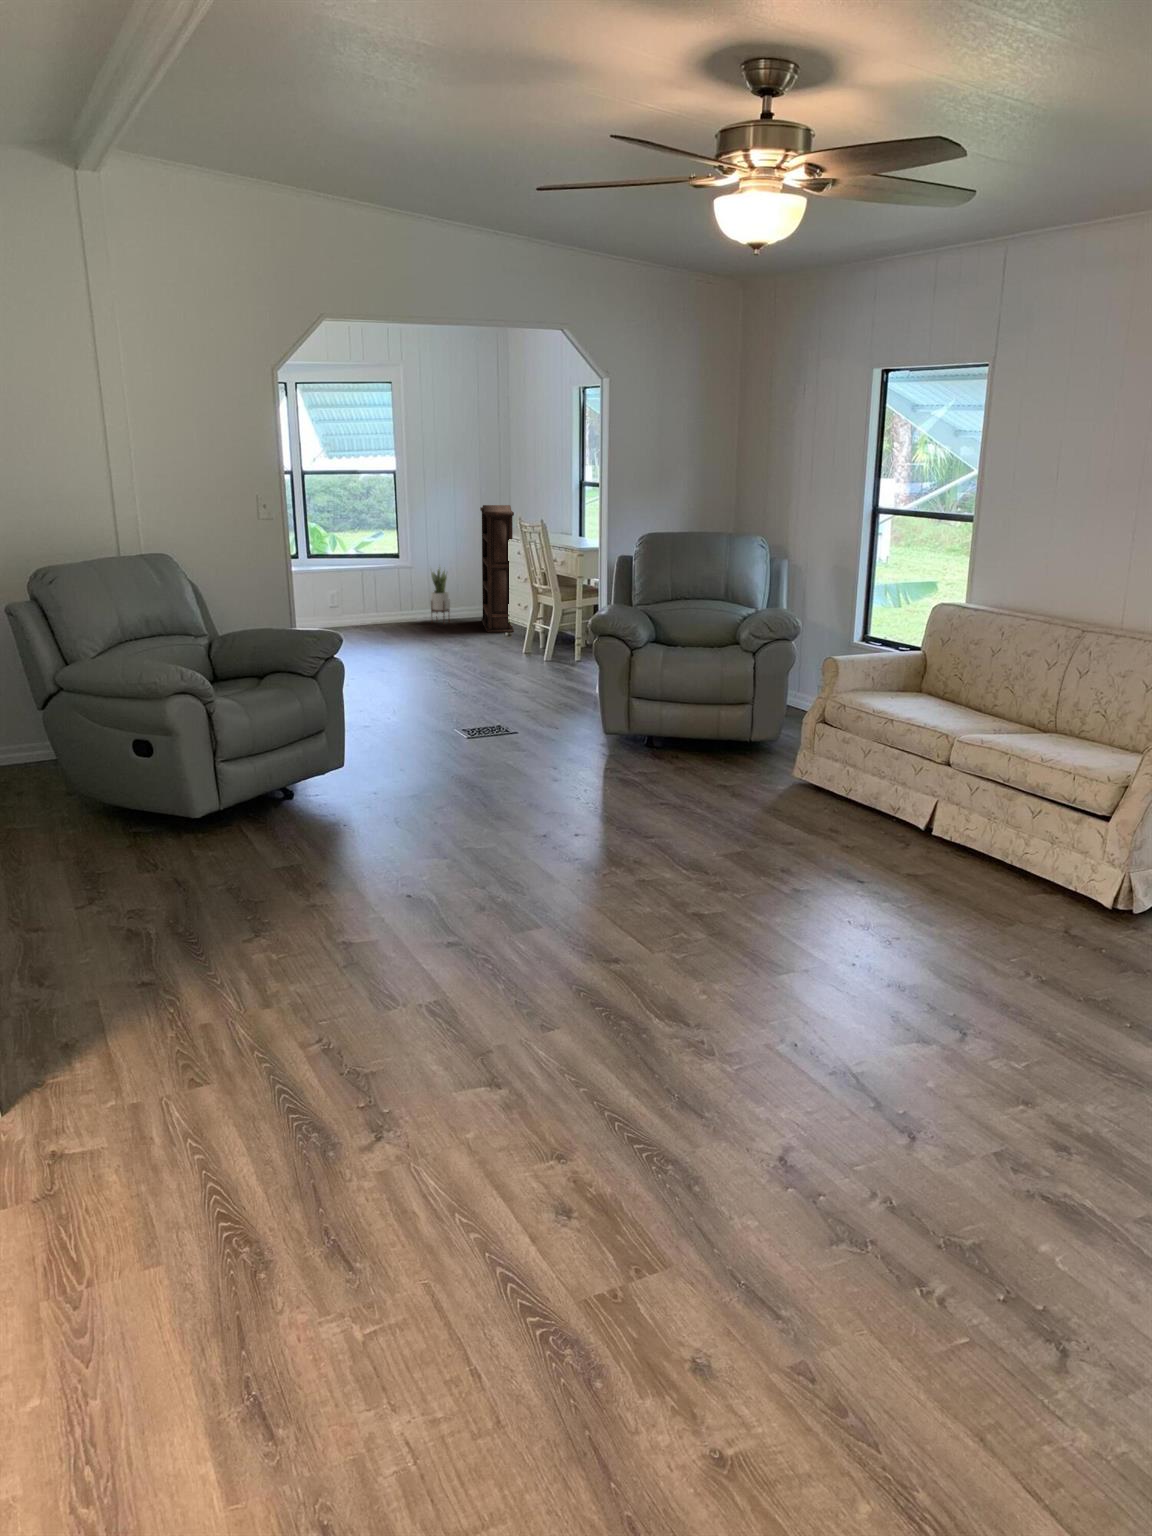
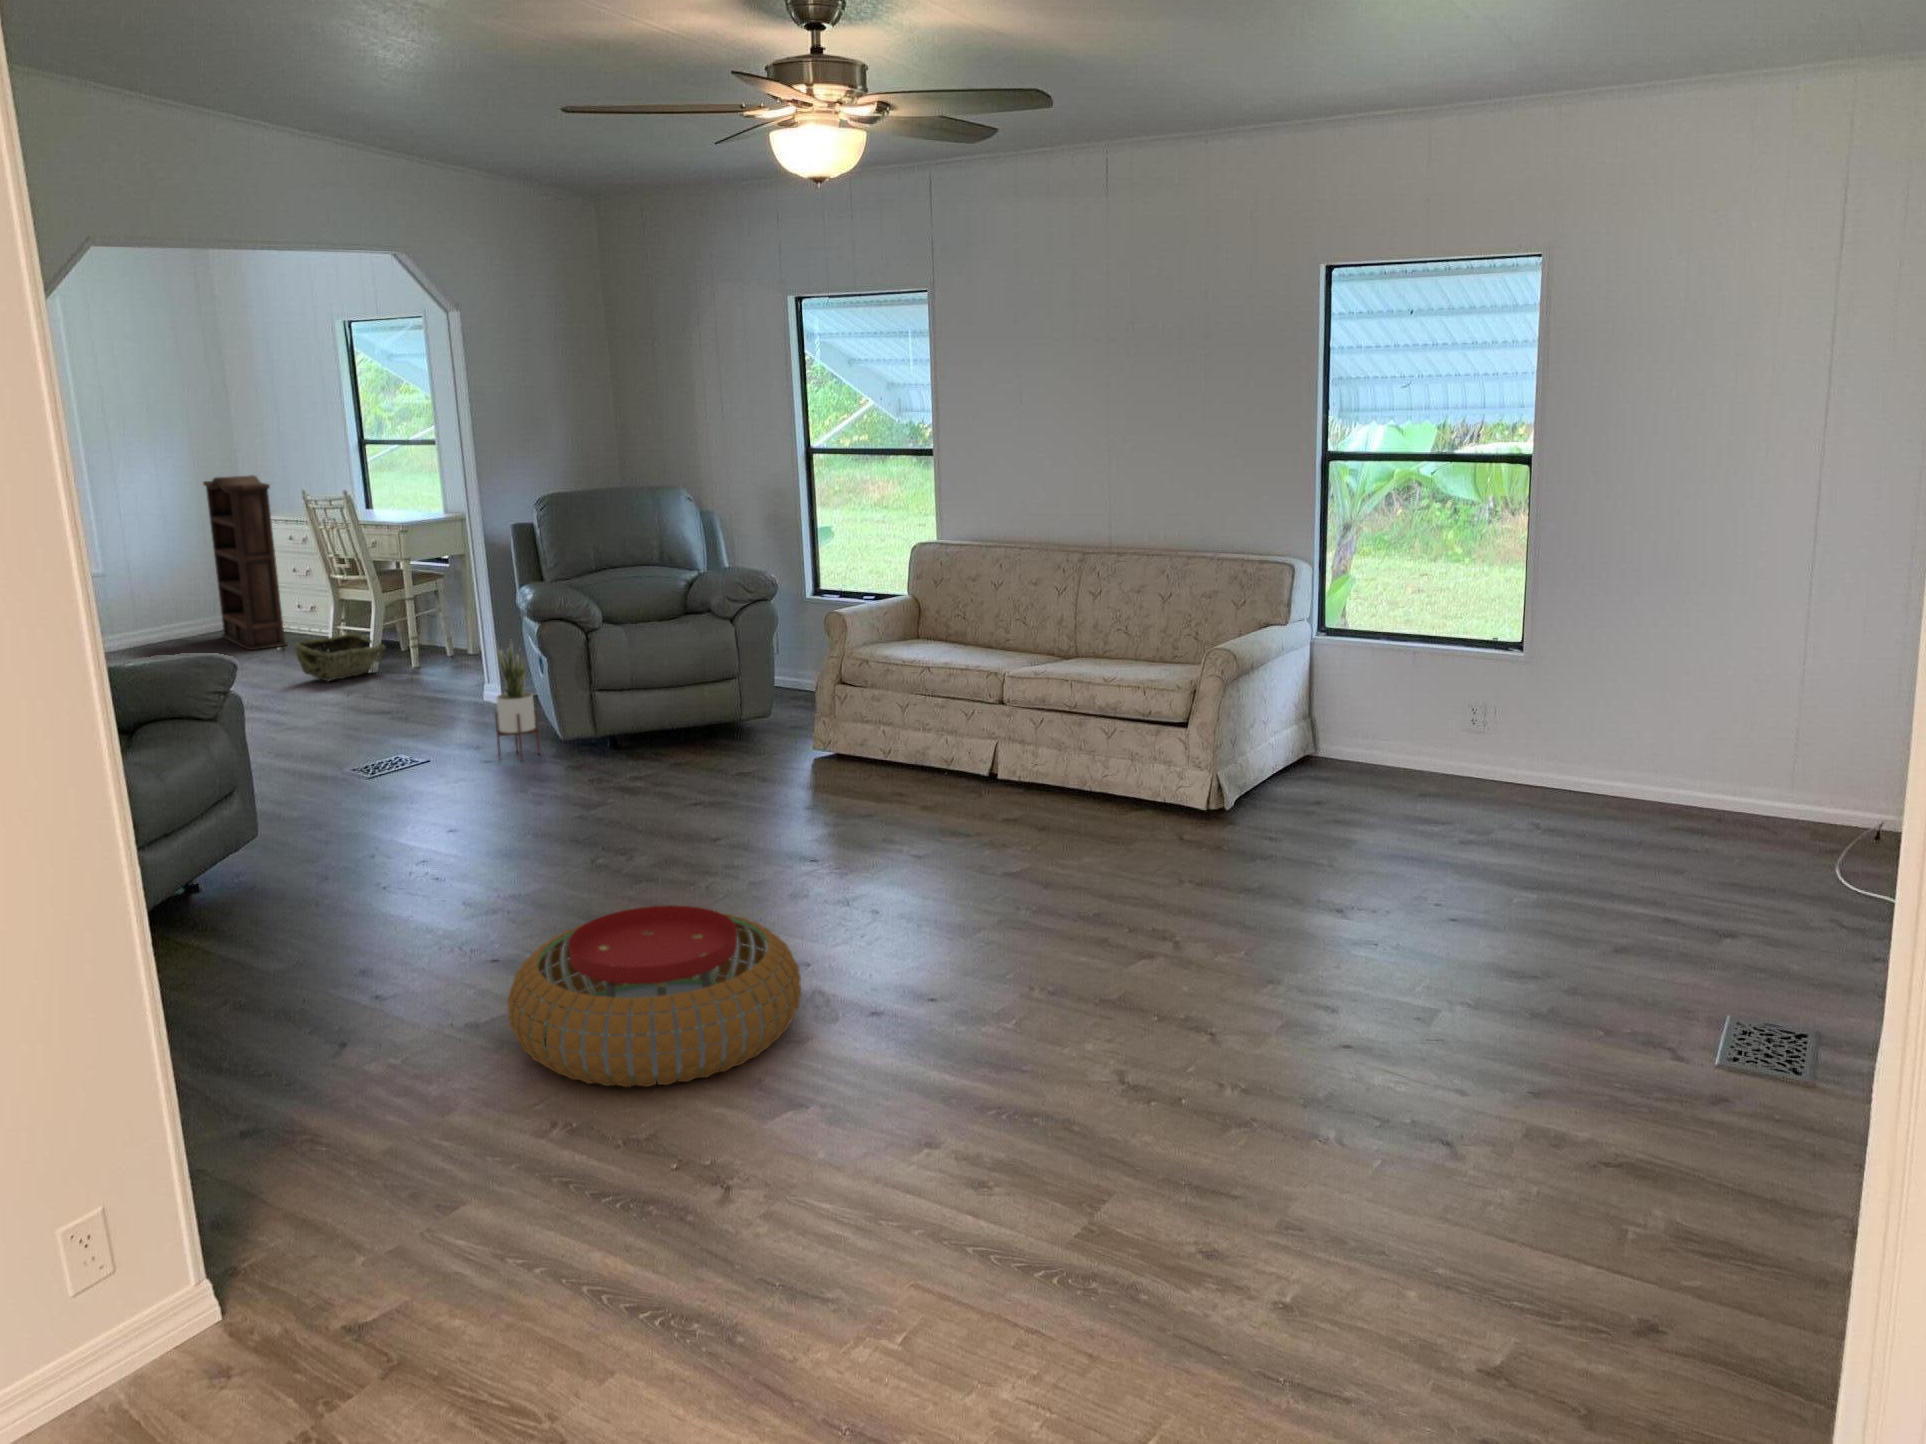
potted plant: present [431,567,450,619] -> present [495,644,540,760]
woven basket: none [492,629,557,662] -> present [294,634,386,681]
pouf: none [312,892,563,1054] -> present [507,905,801,1087]

